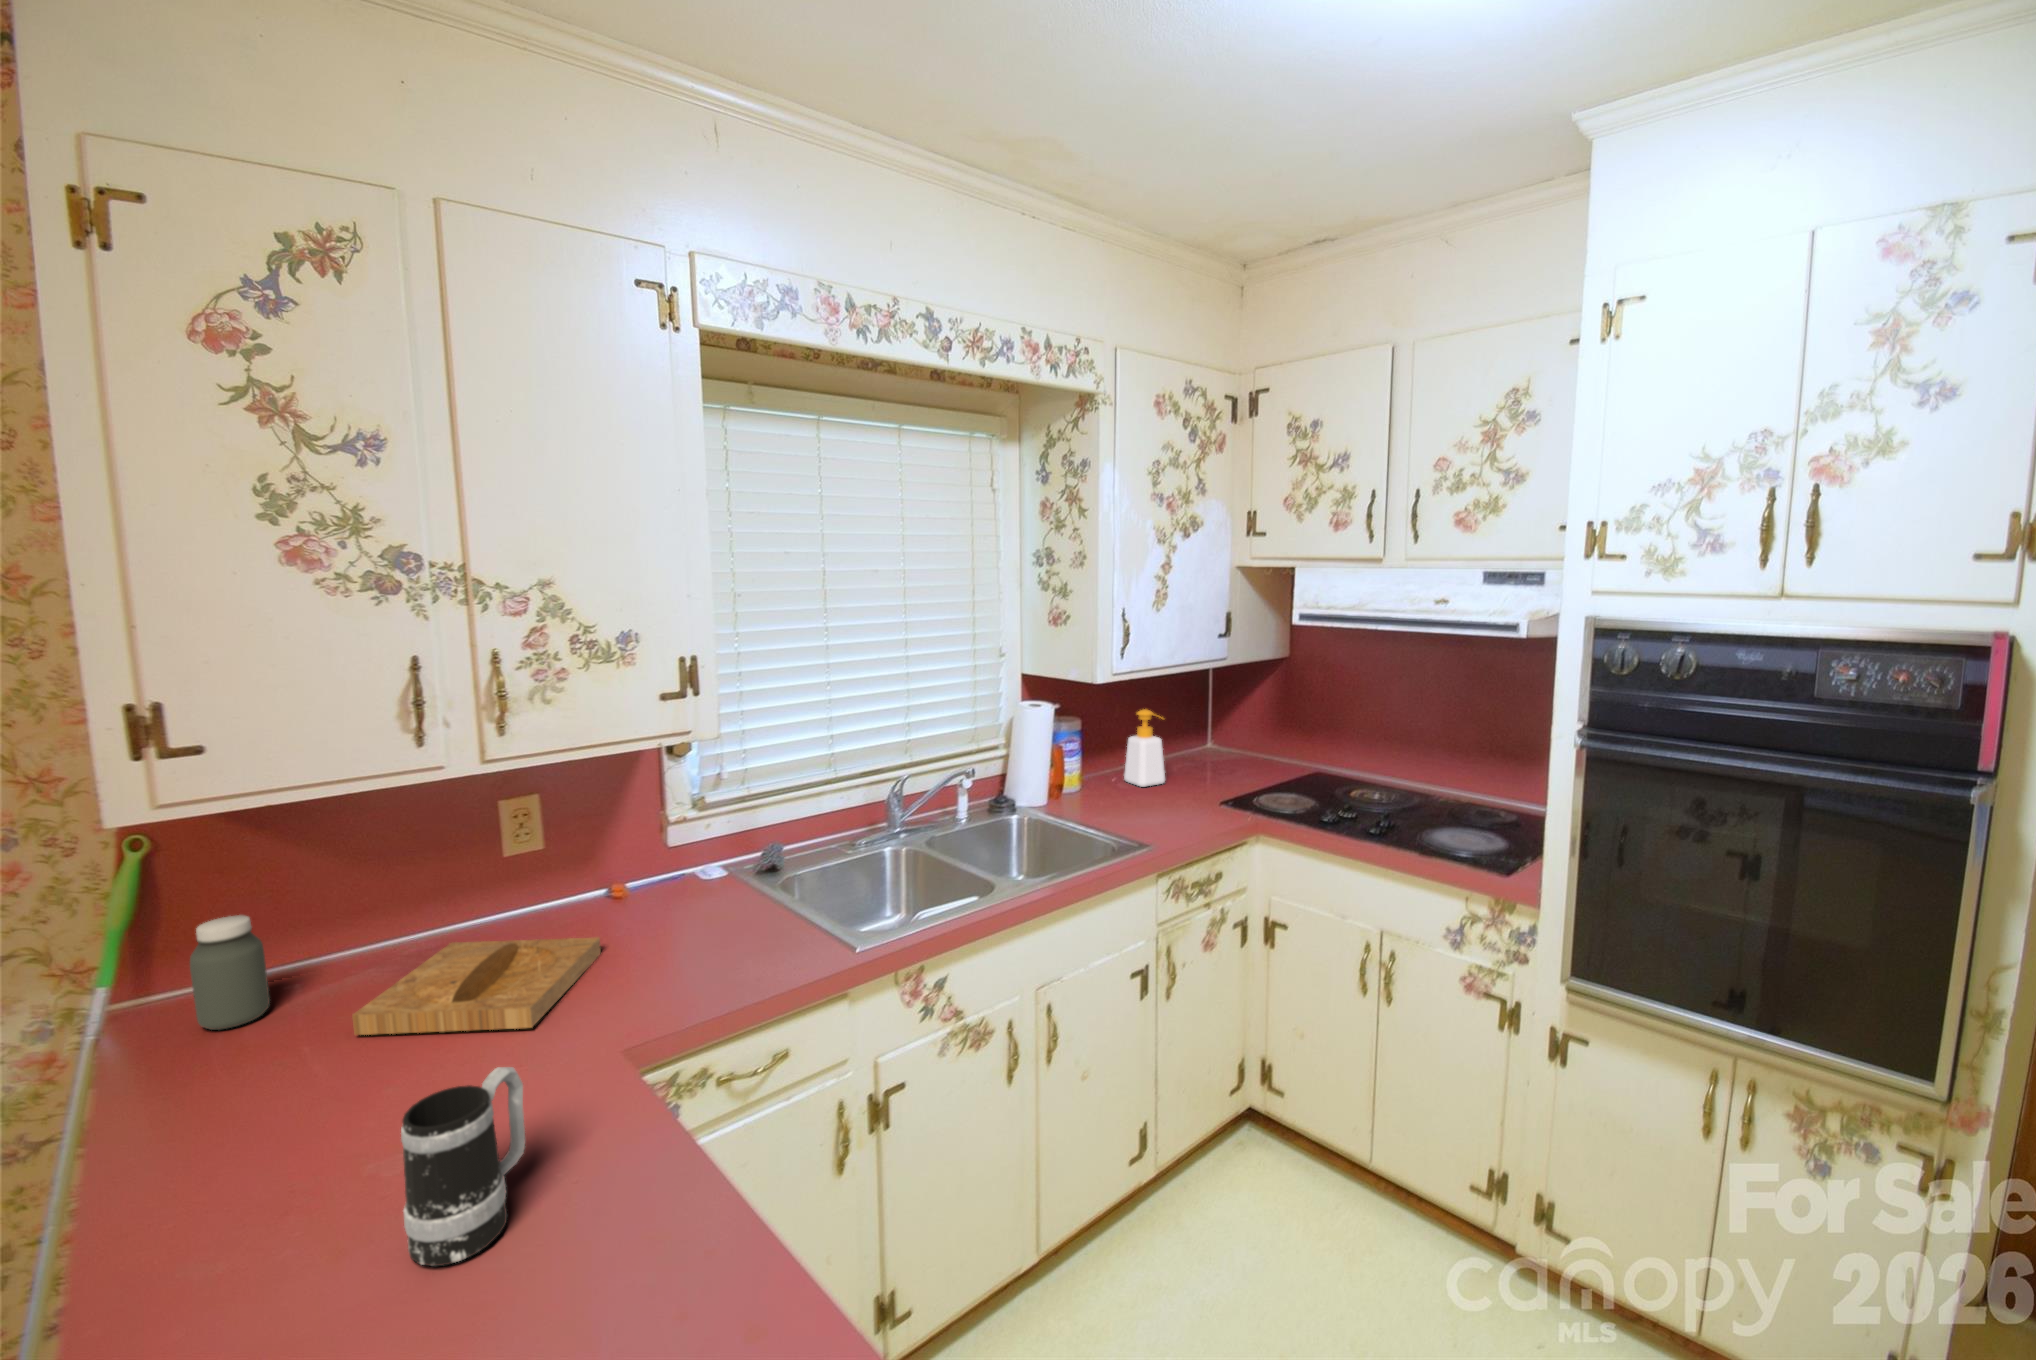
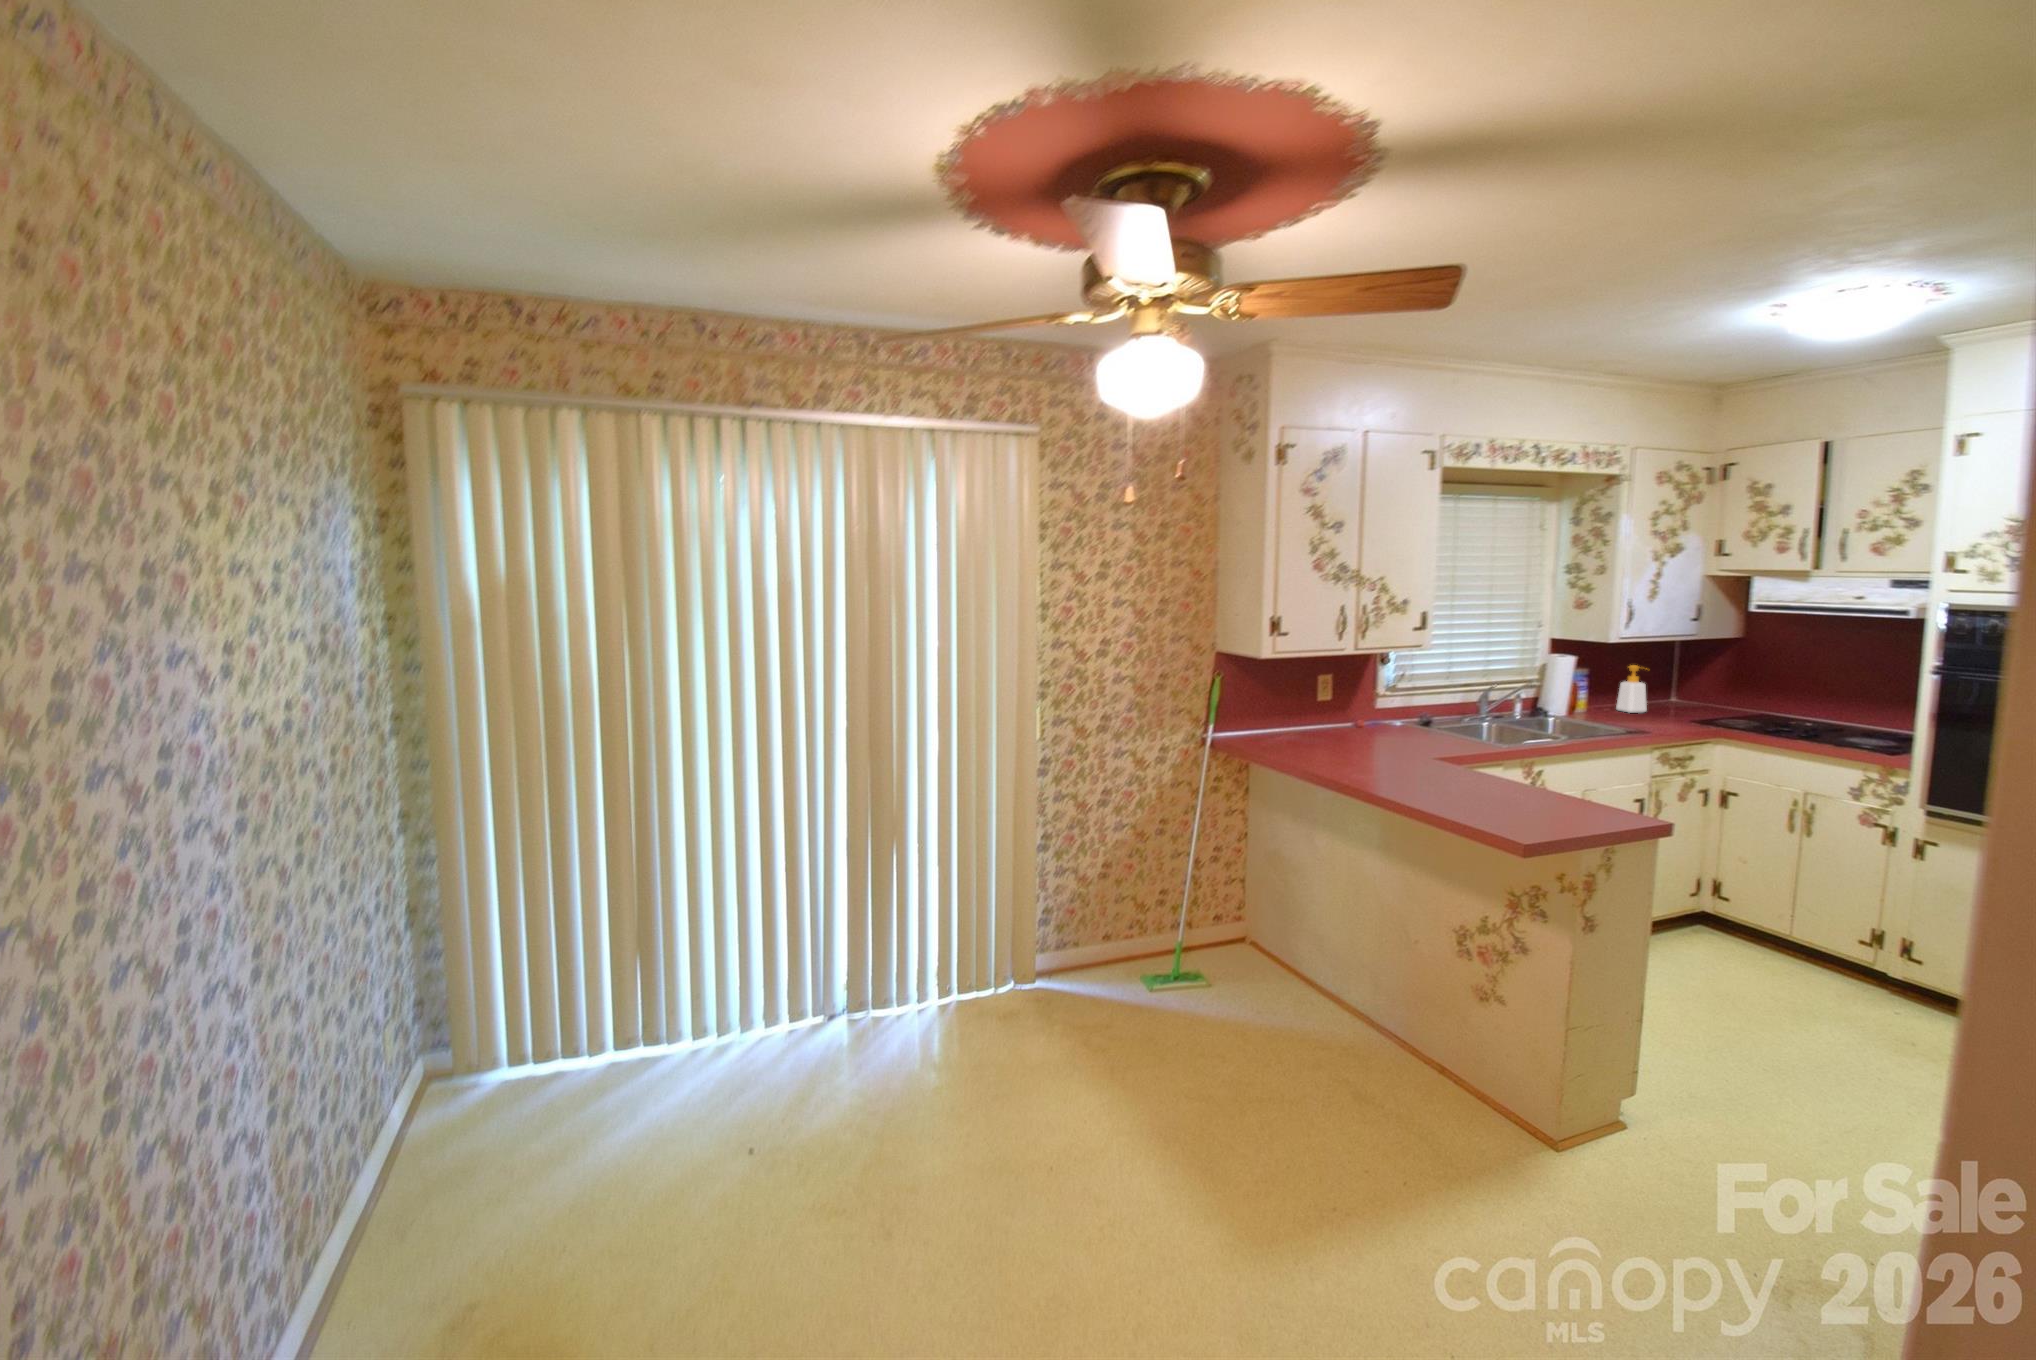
jar: present [190,915,270,1030] -> none [1252,702,1274,741]
tray: present [352,937,601,1035] -> none [1318,727,1387,748]
mug: present [401,1067,525,1266] -> none [1415,730,1444,778]

